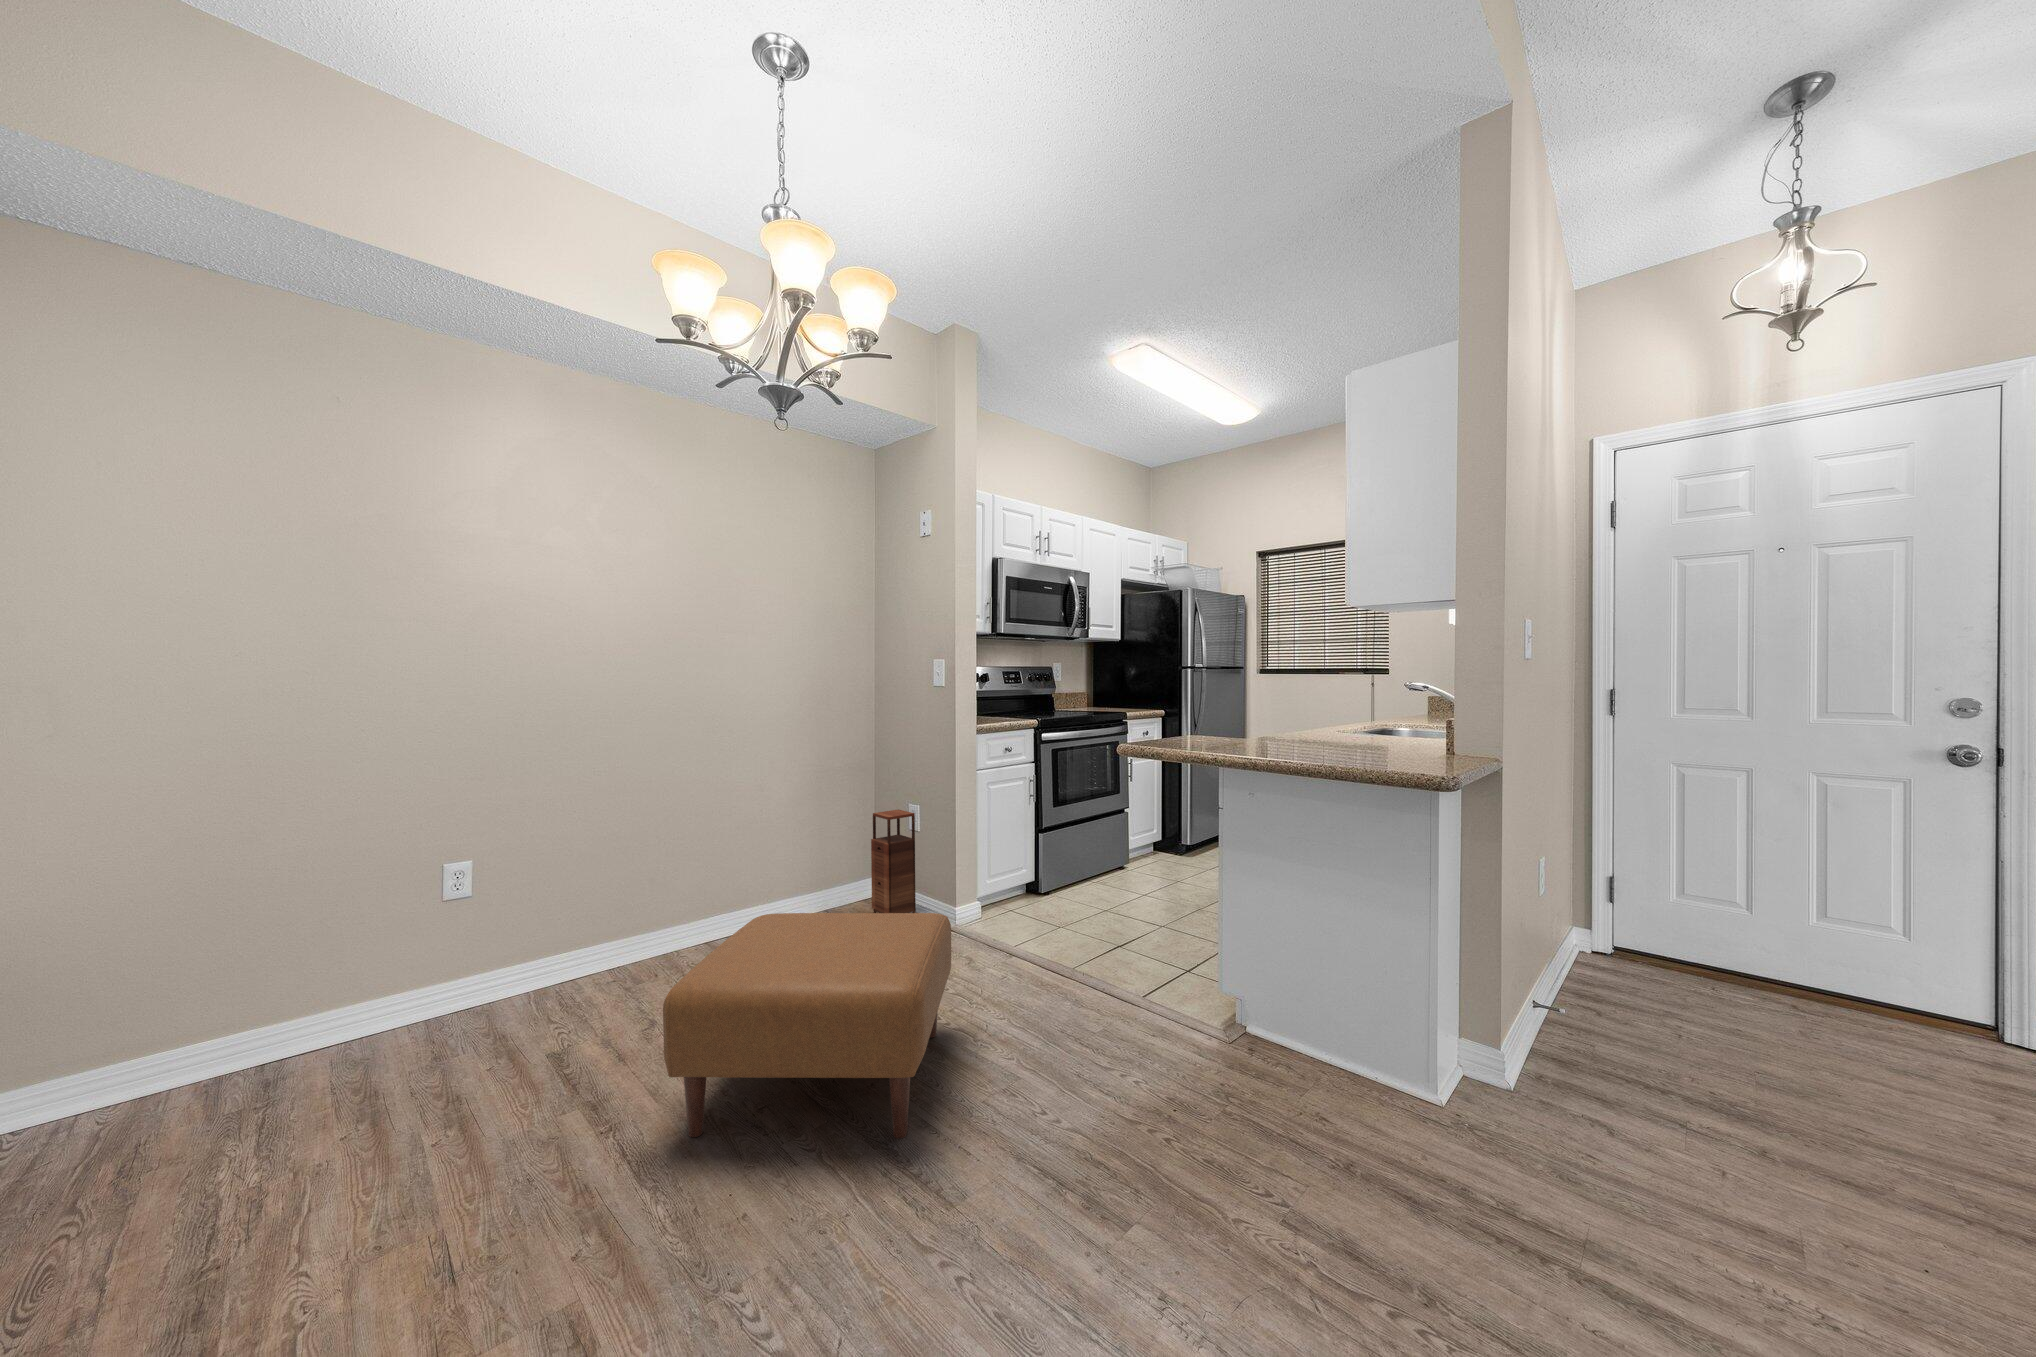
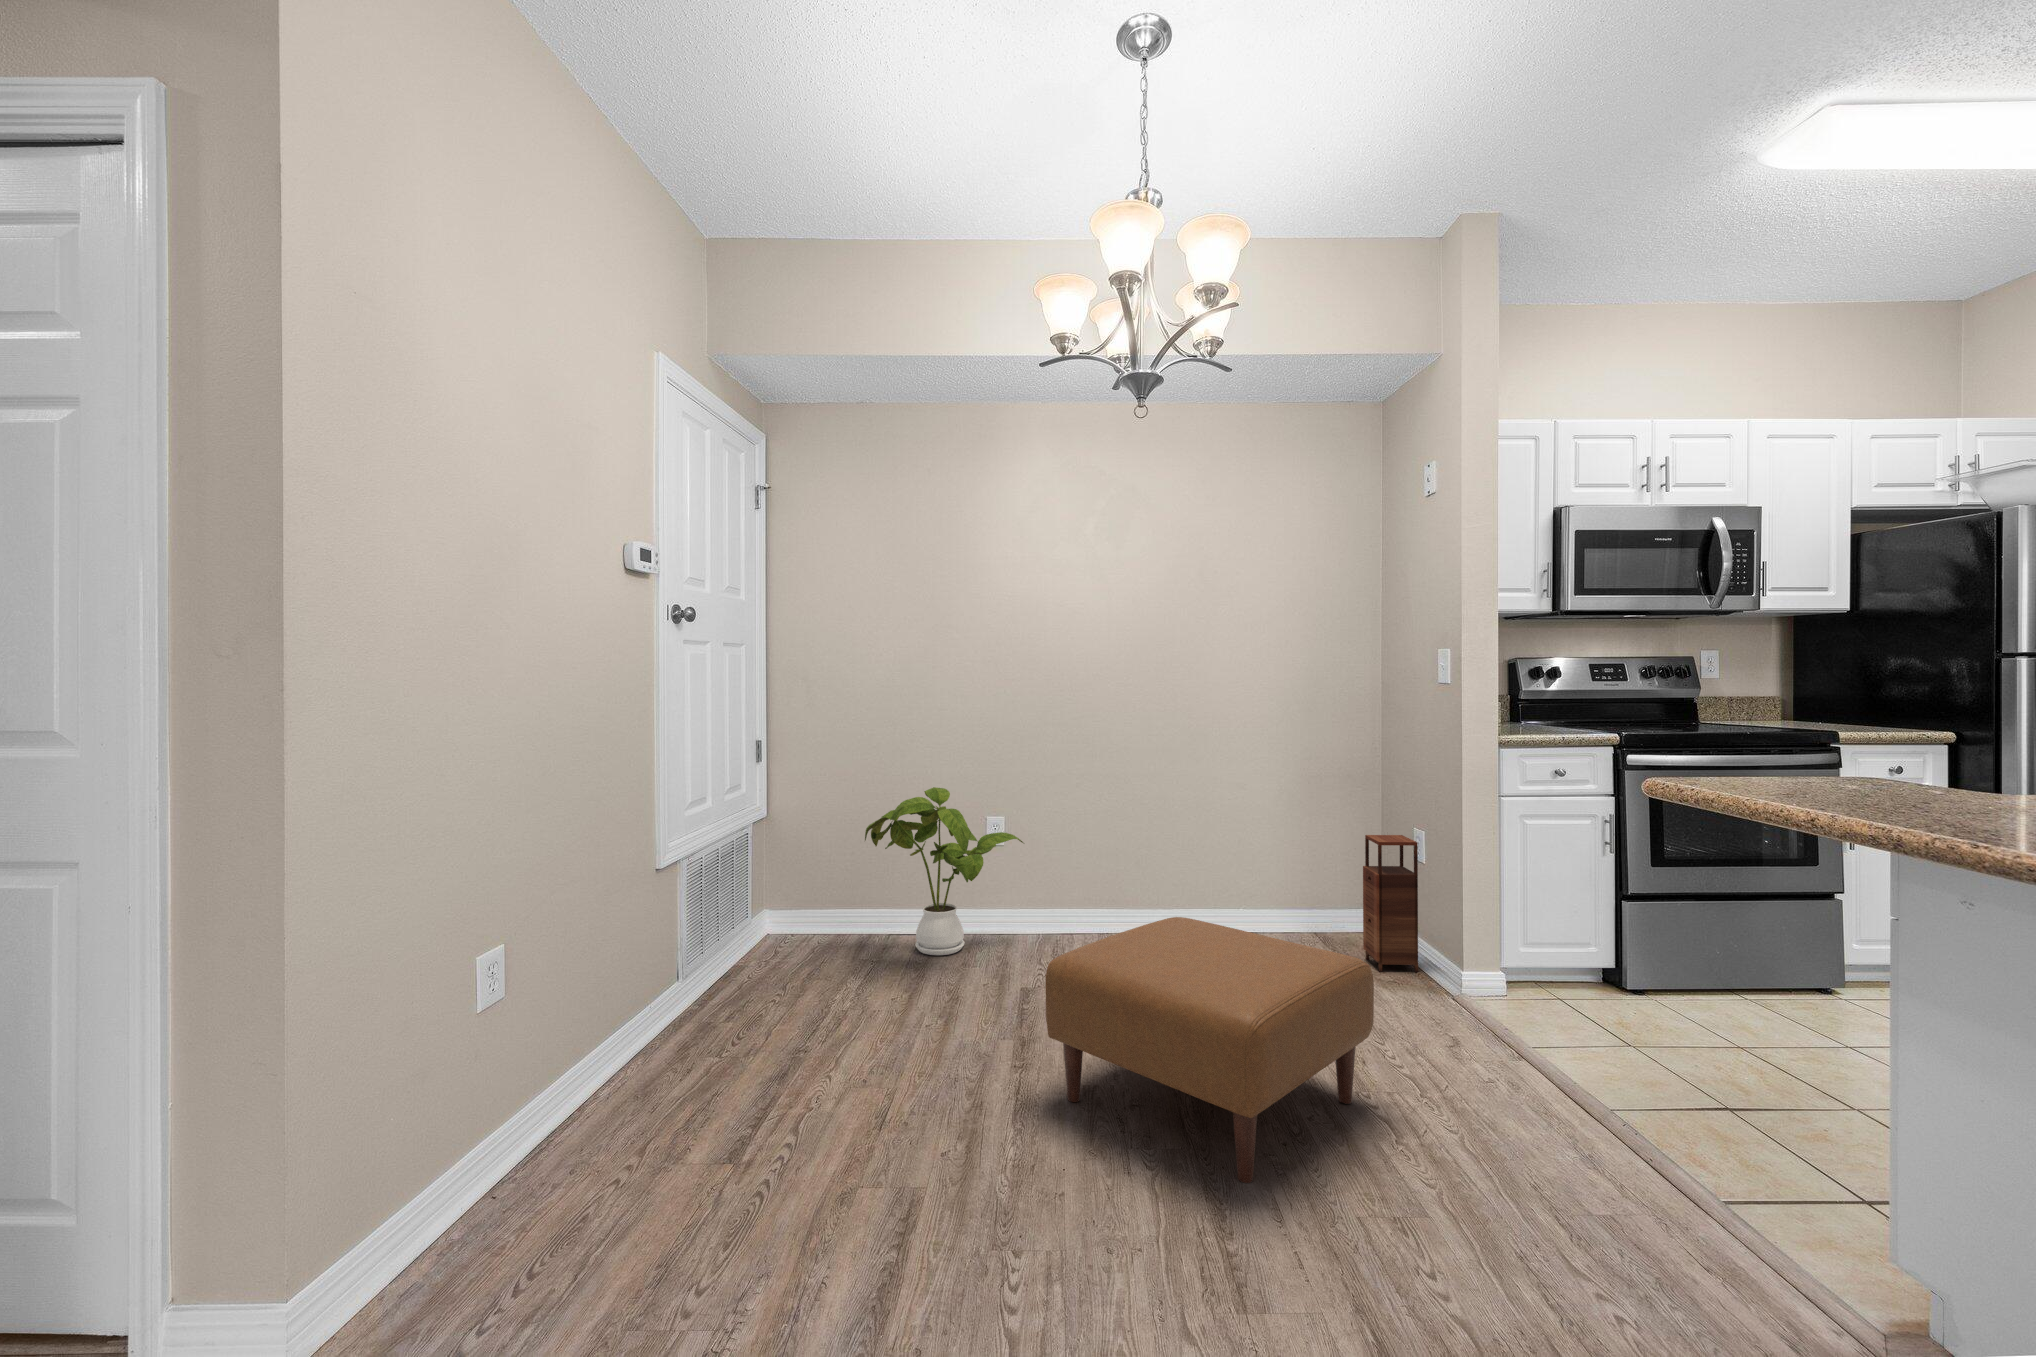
house plant: none [275,824,527,1039] -> present [865,787,1023,955]

